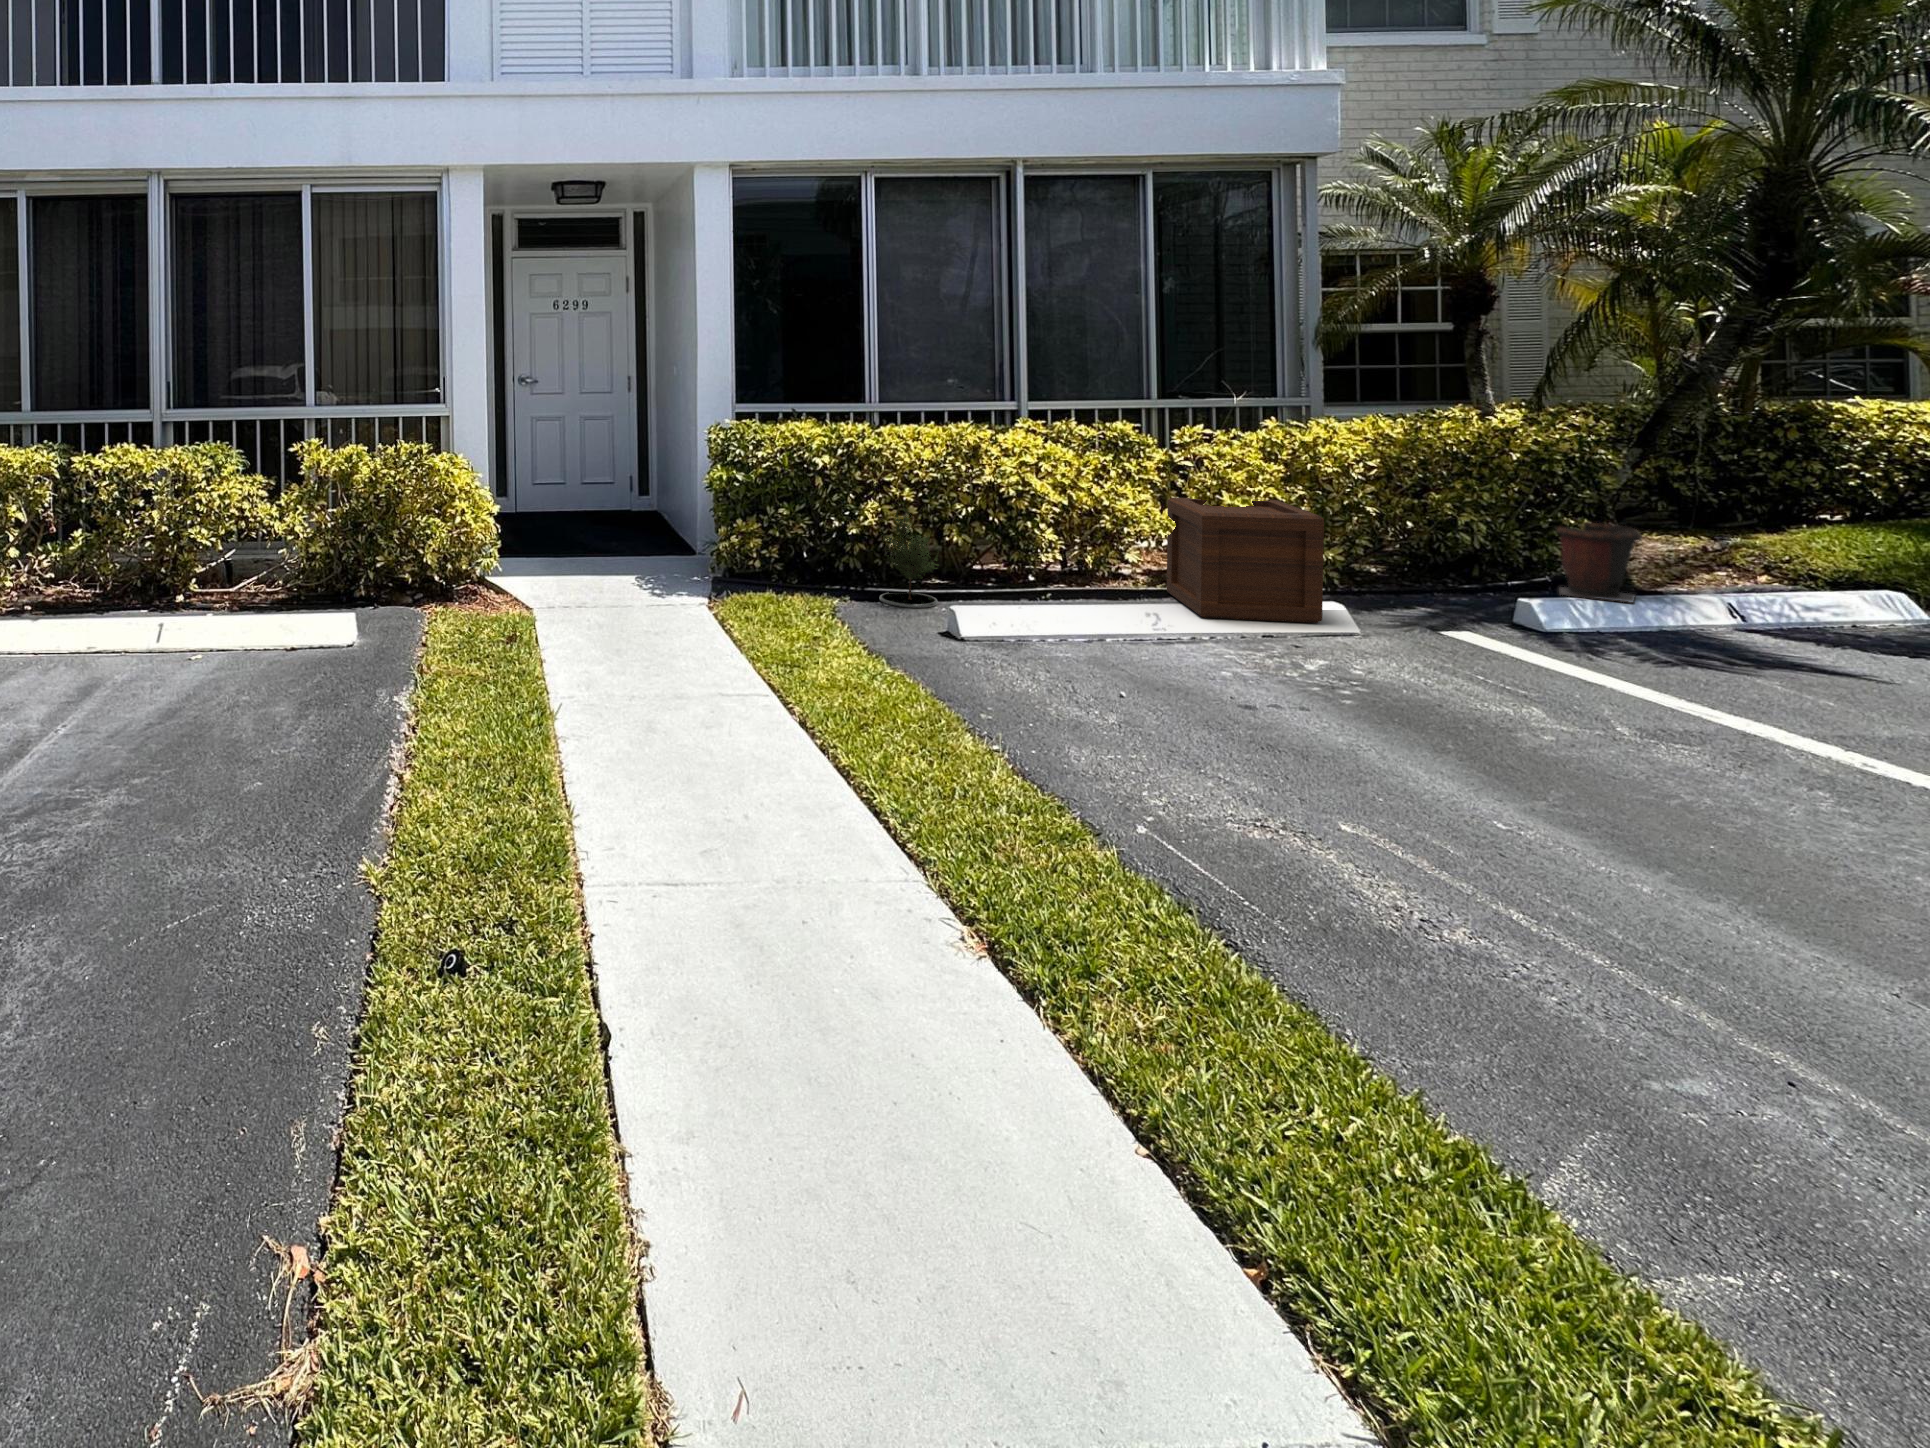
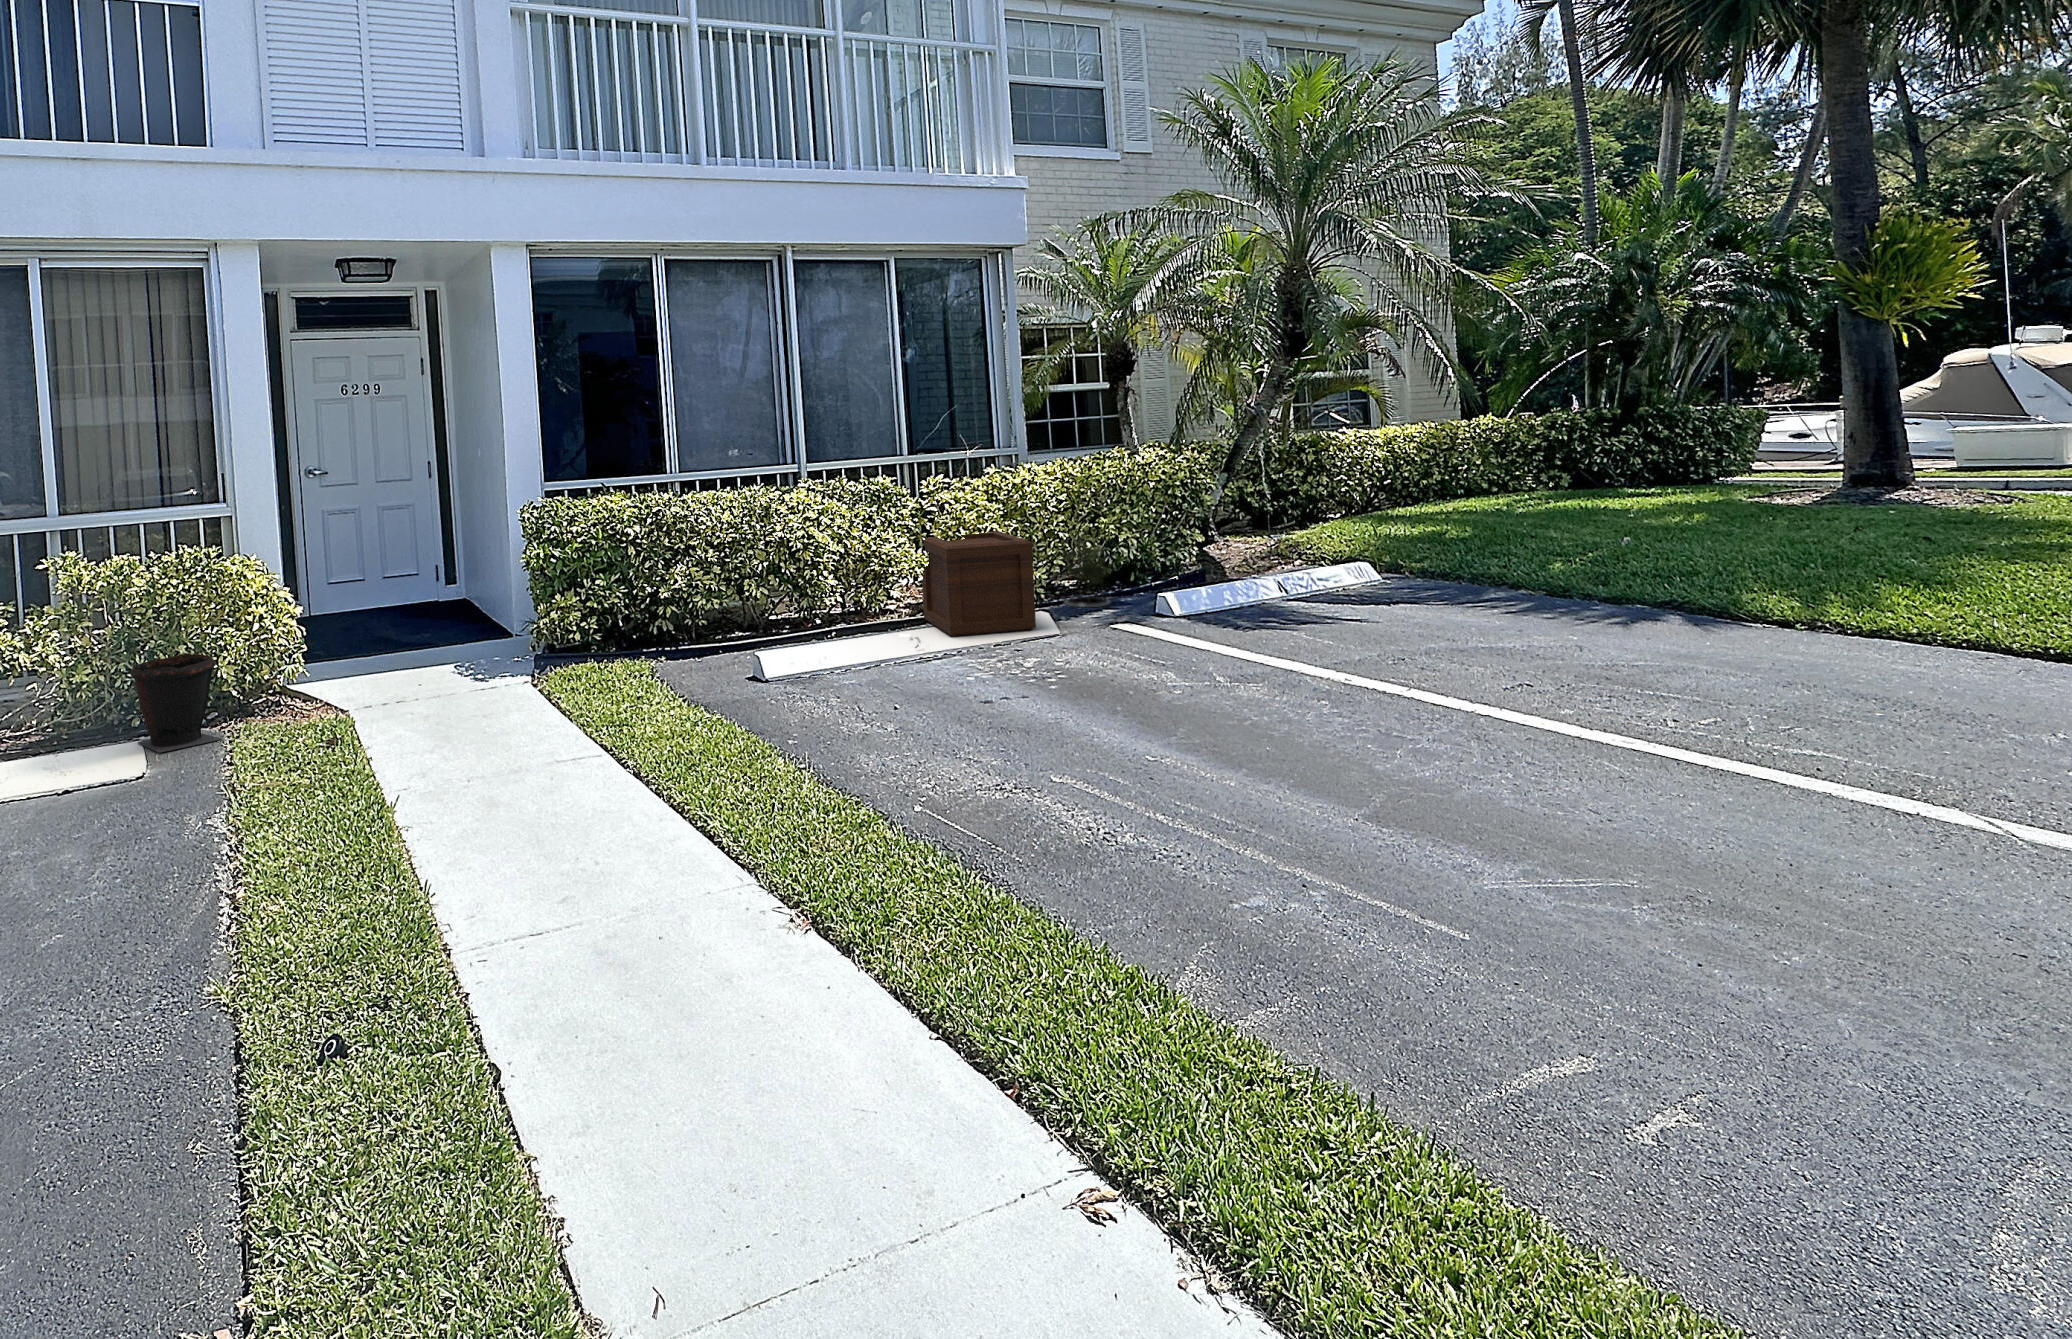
potted tree: present [879,505,938,608] -> present [1064,531,1111,607]
bucket: present [1557,522,1642,602] -> present [130,654,222,753]

